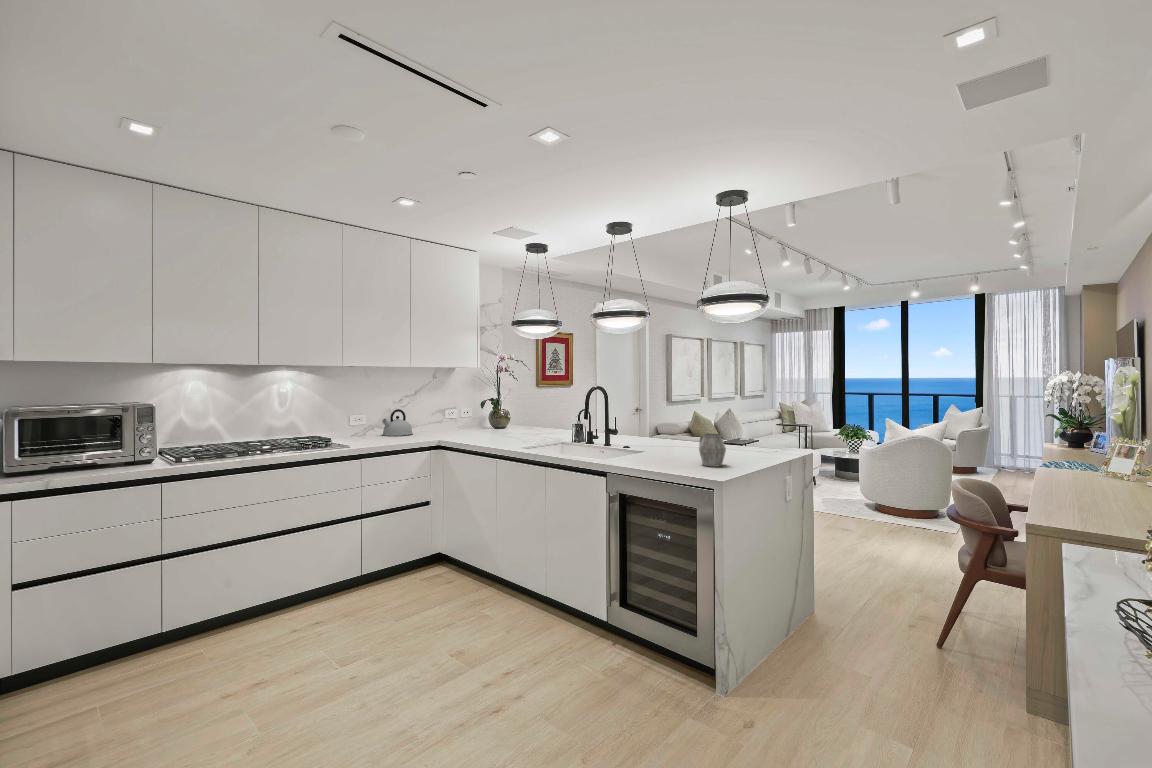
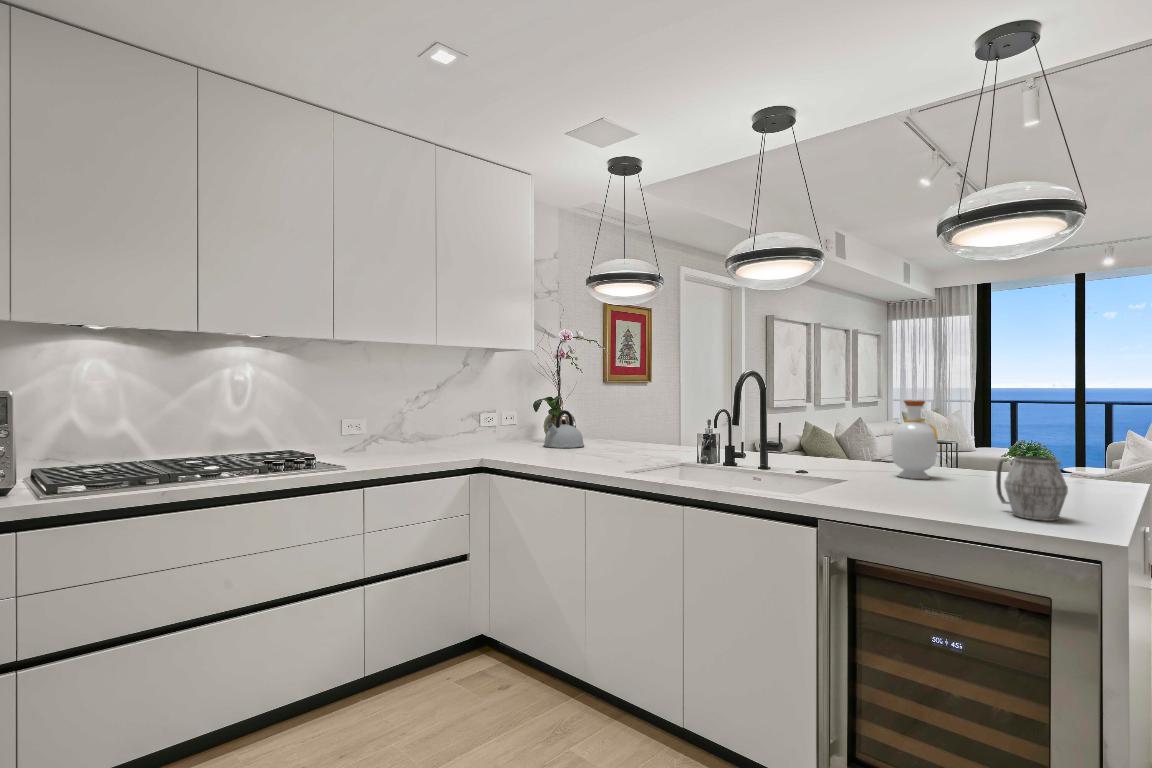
bottle: none [678,402,702,448] -> present [891,400,938,479]
kettle: present [382,409,413,436] -> present [543,410,584,448]

